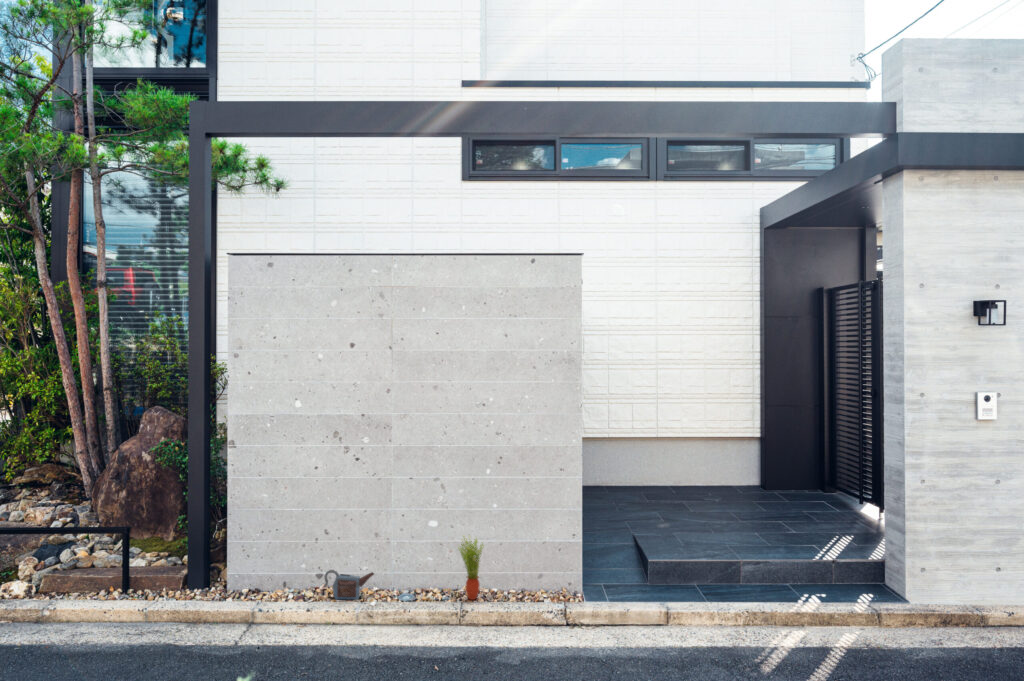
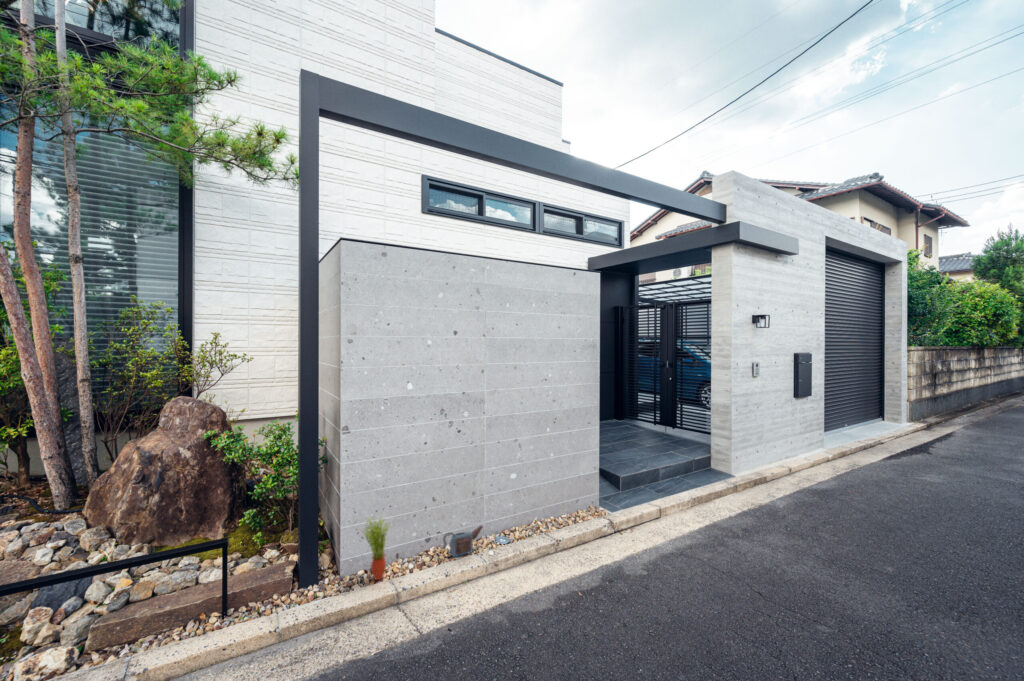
potted plant: present [458,538,484,600] -> present [363,518,389,580]

